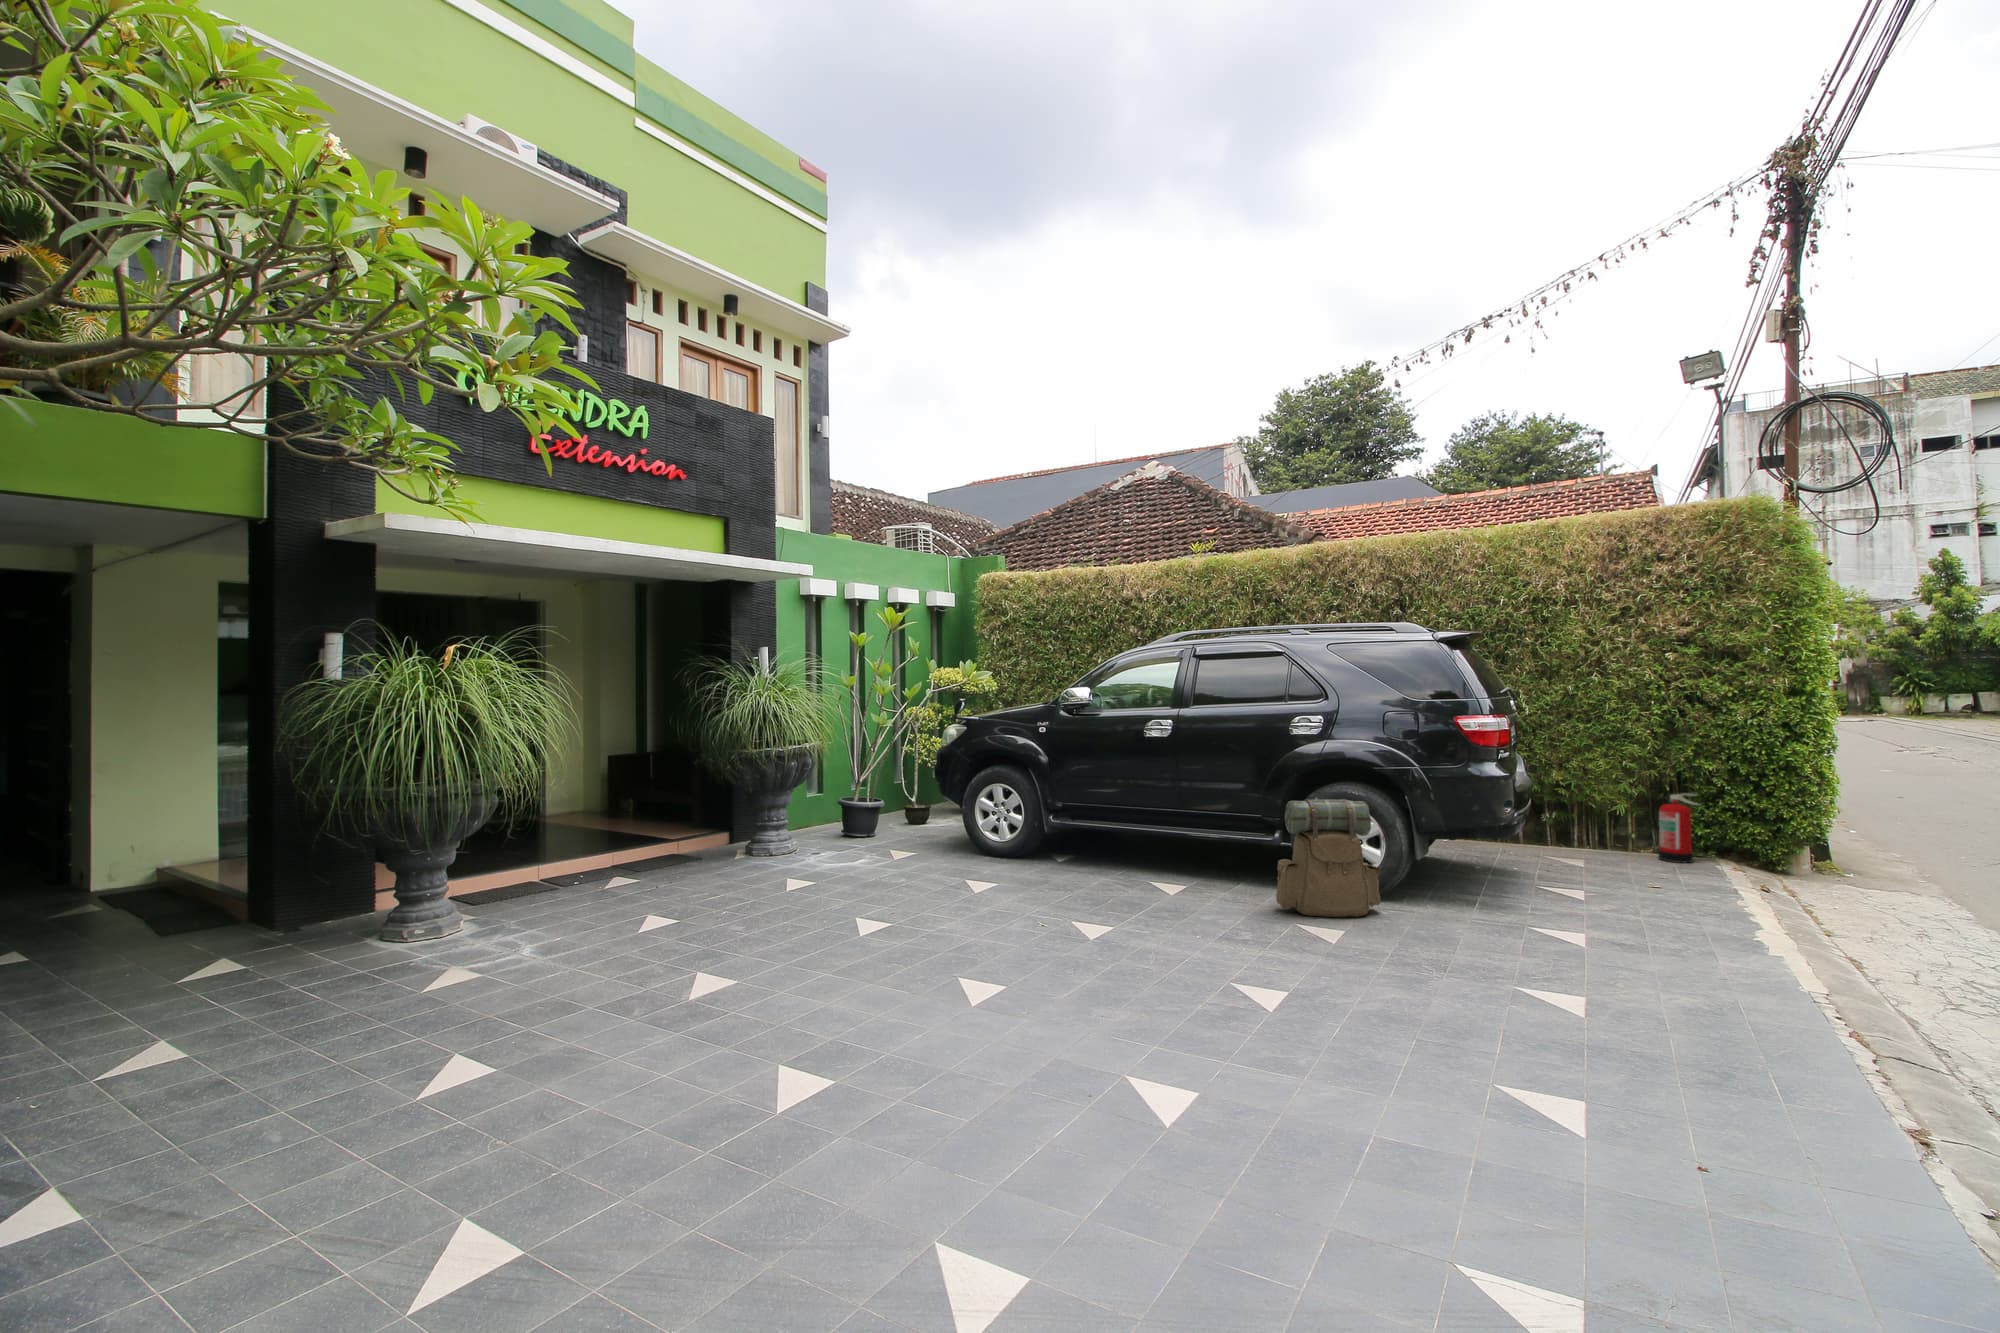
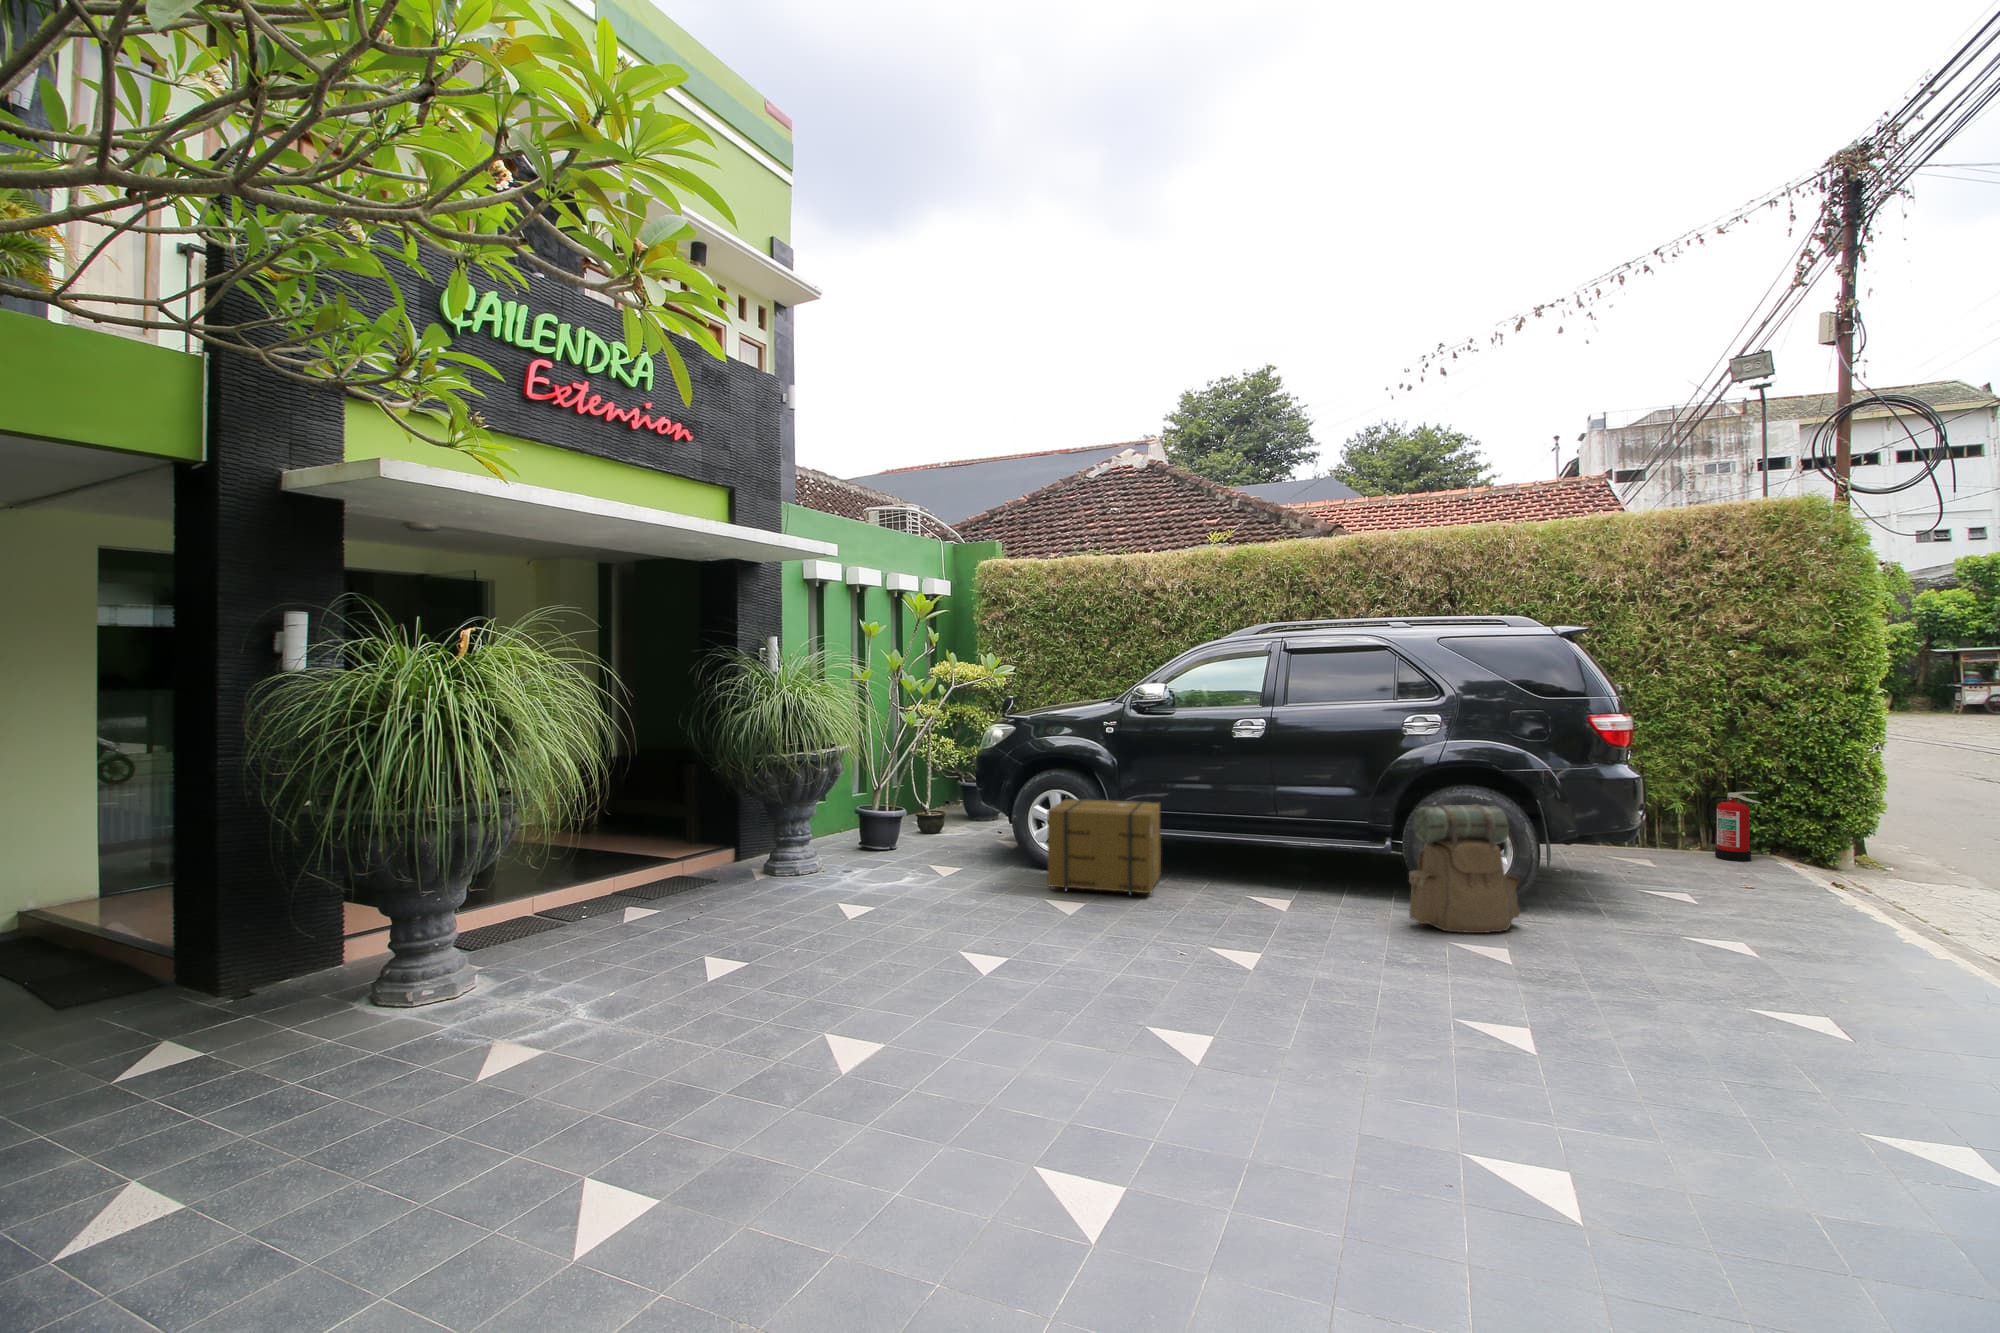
cardboard box: none [974,792,1086,880] -> present [1047,799,1161,895]

